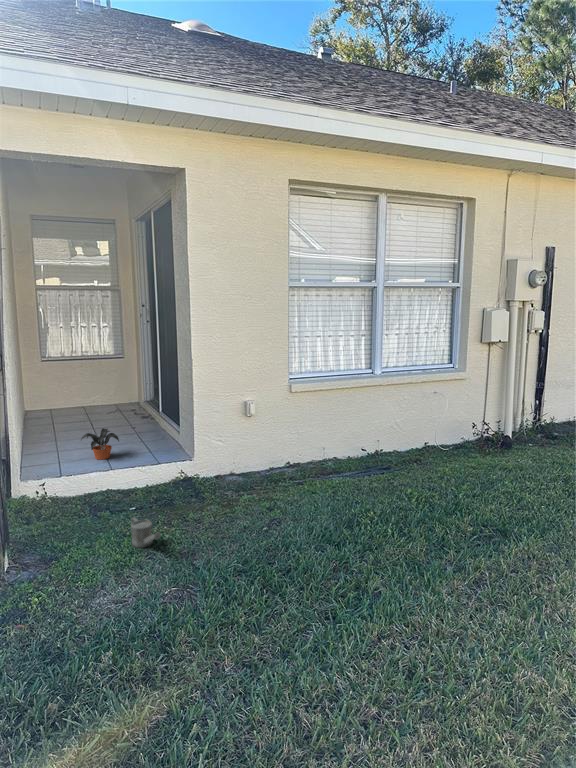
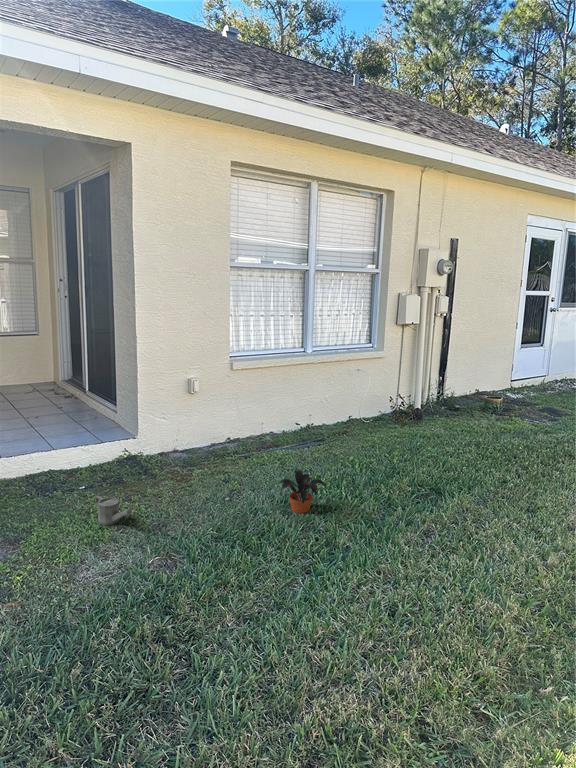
potted plant: present [82,428,119,460] -> present [279,470,325,513]

